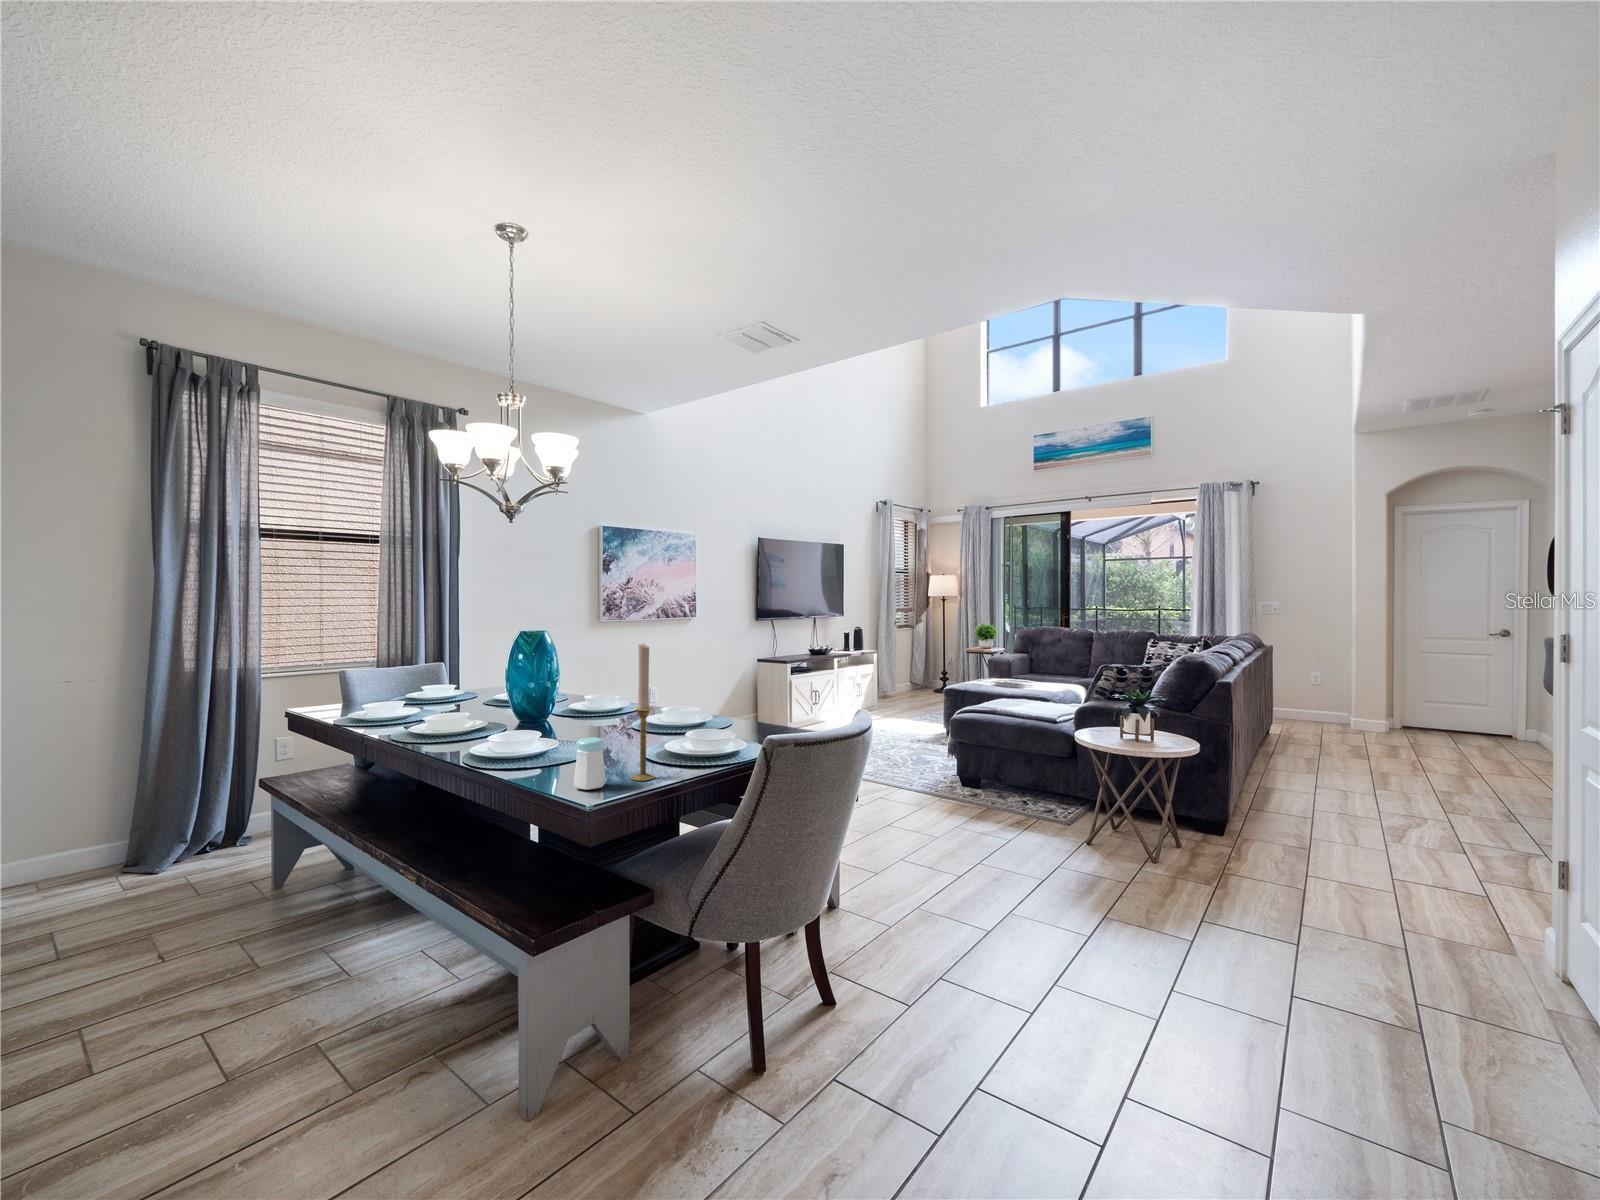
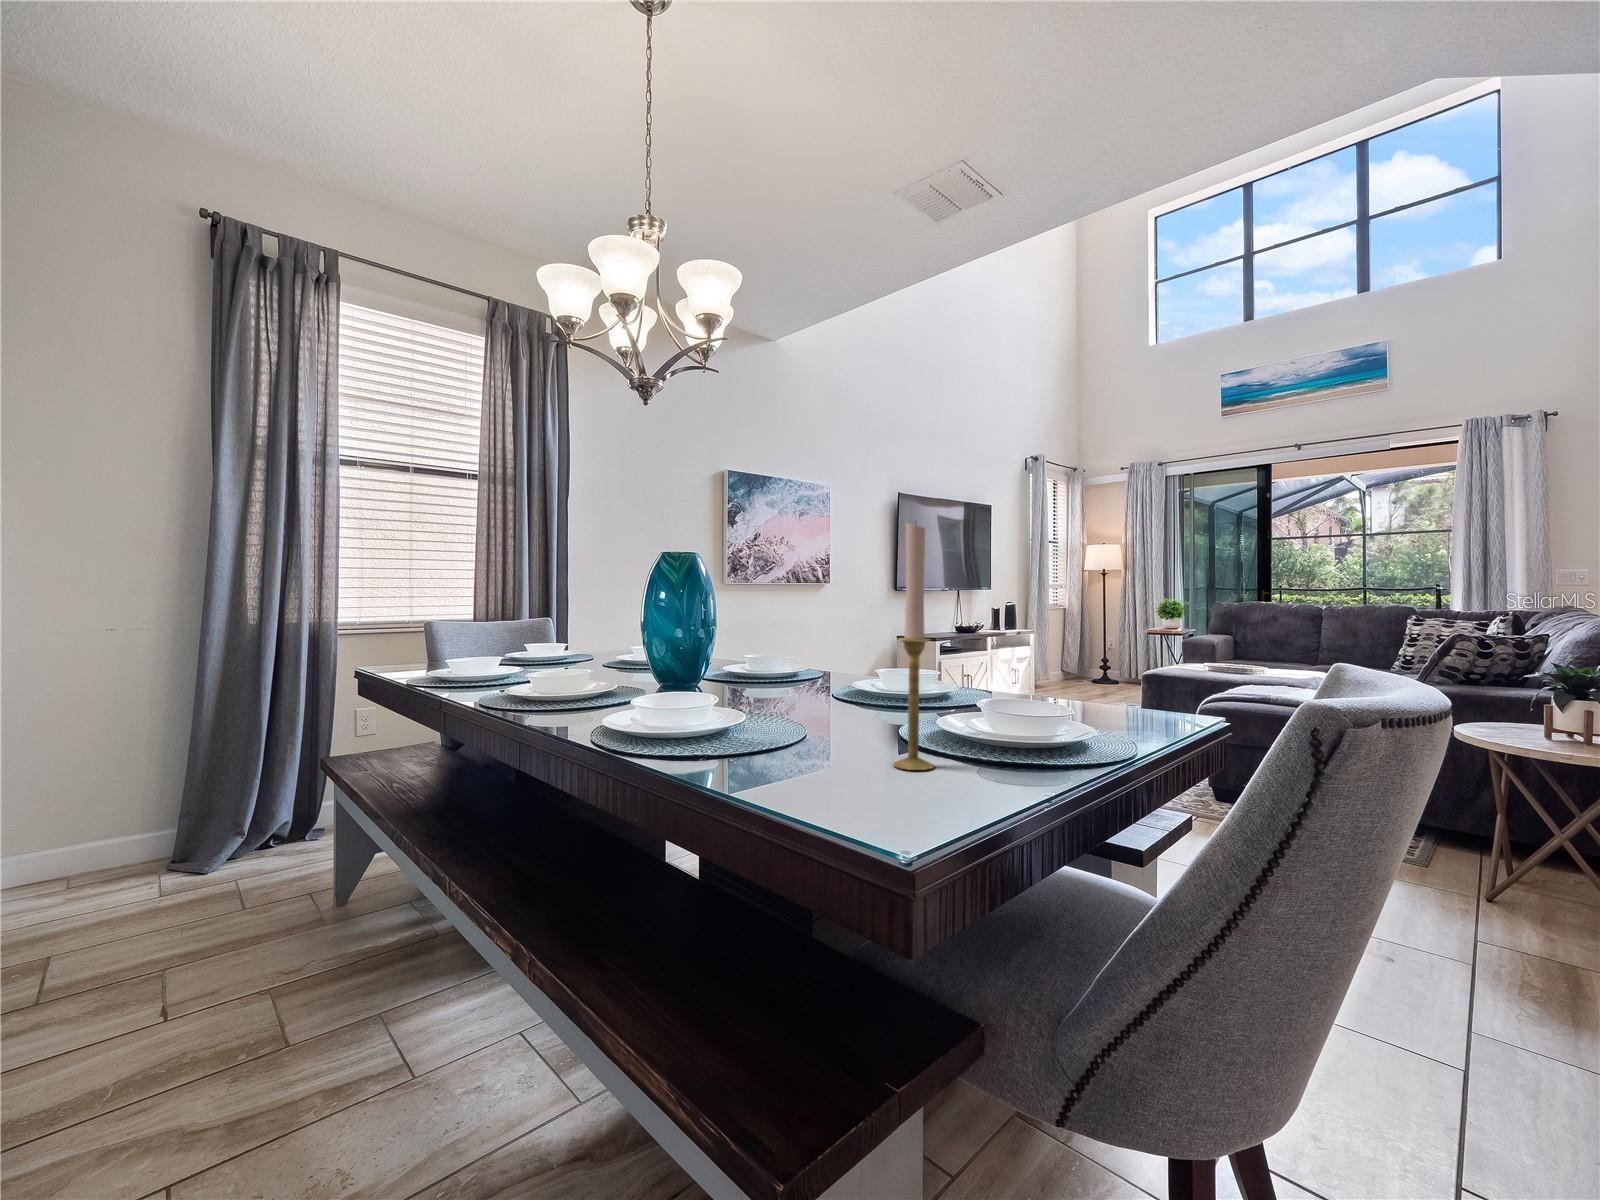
salt shaker: present [574,737,605,790] -> none [803,687,857,783]

